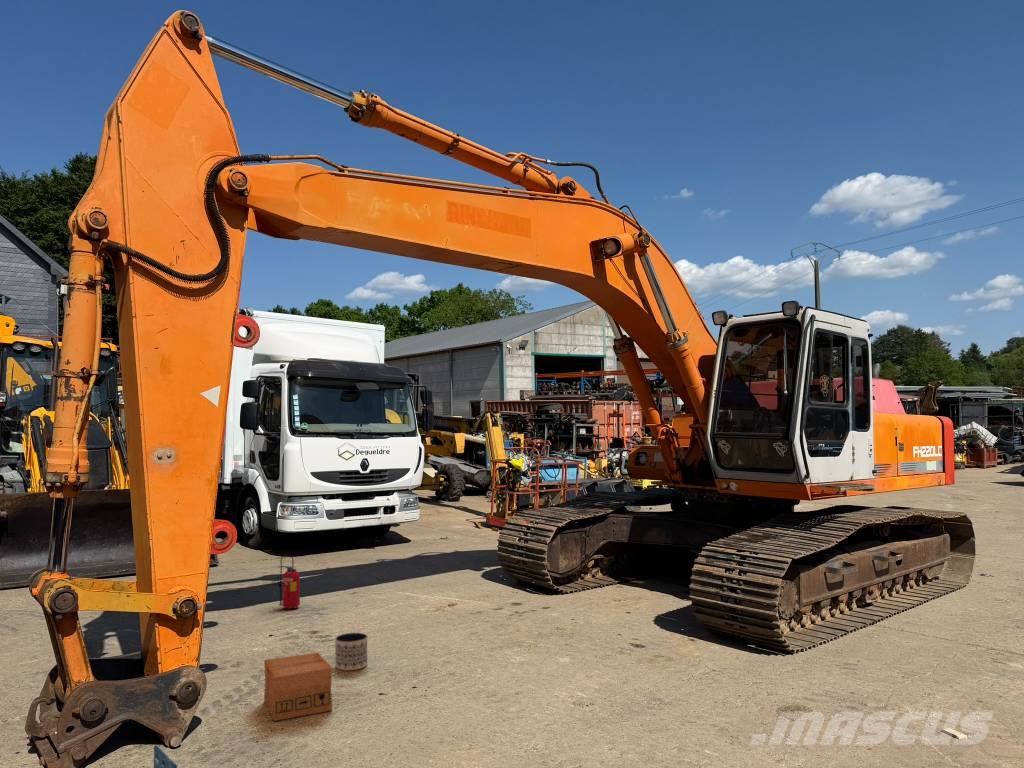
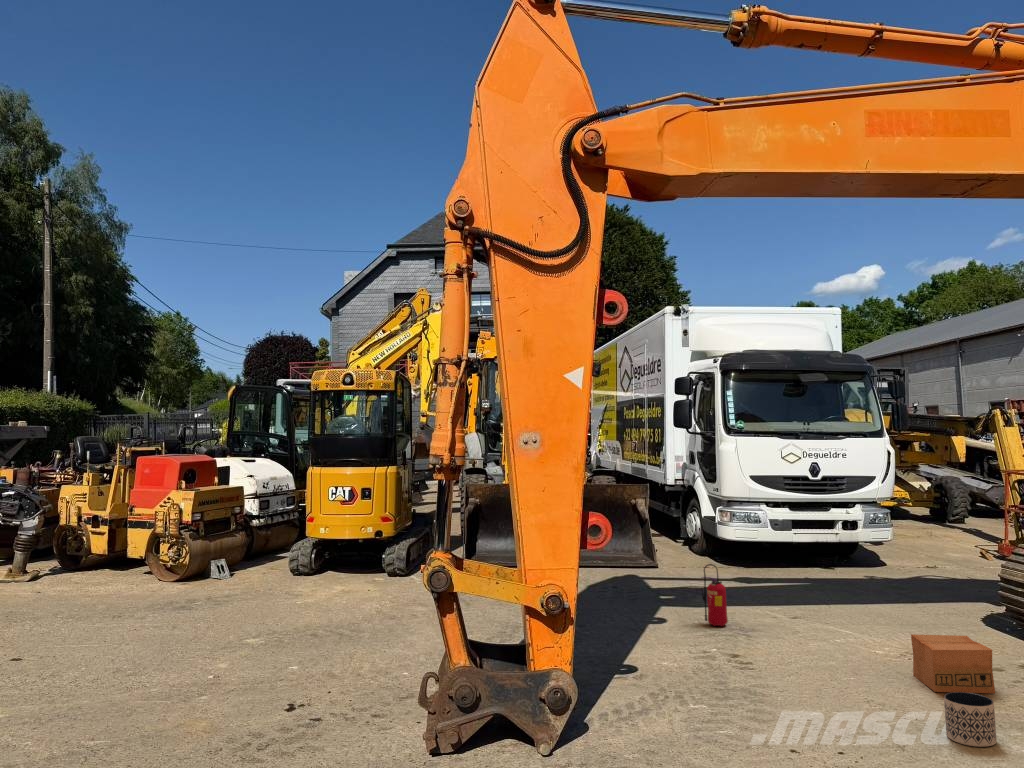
planter: present [335,633,367,671] -> present [944,692,997,747]
cardboard box: present [264,653,332,721] -> present [911,634,995,693]

